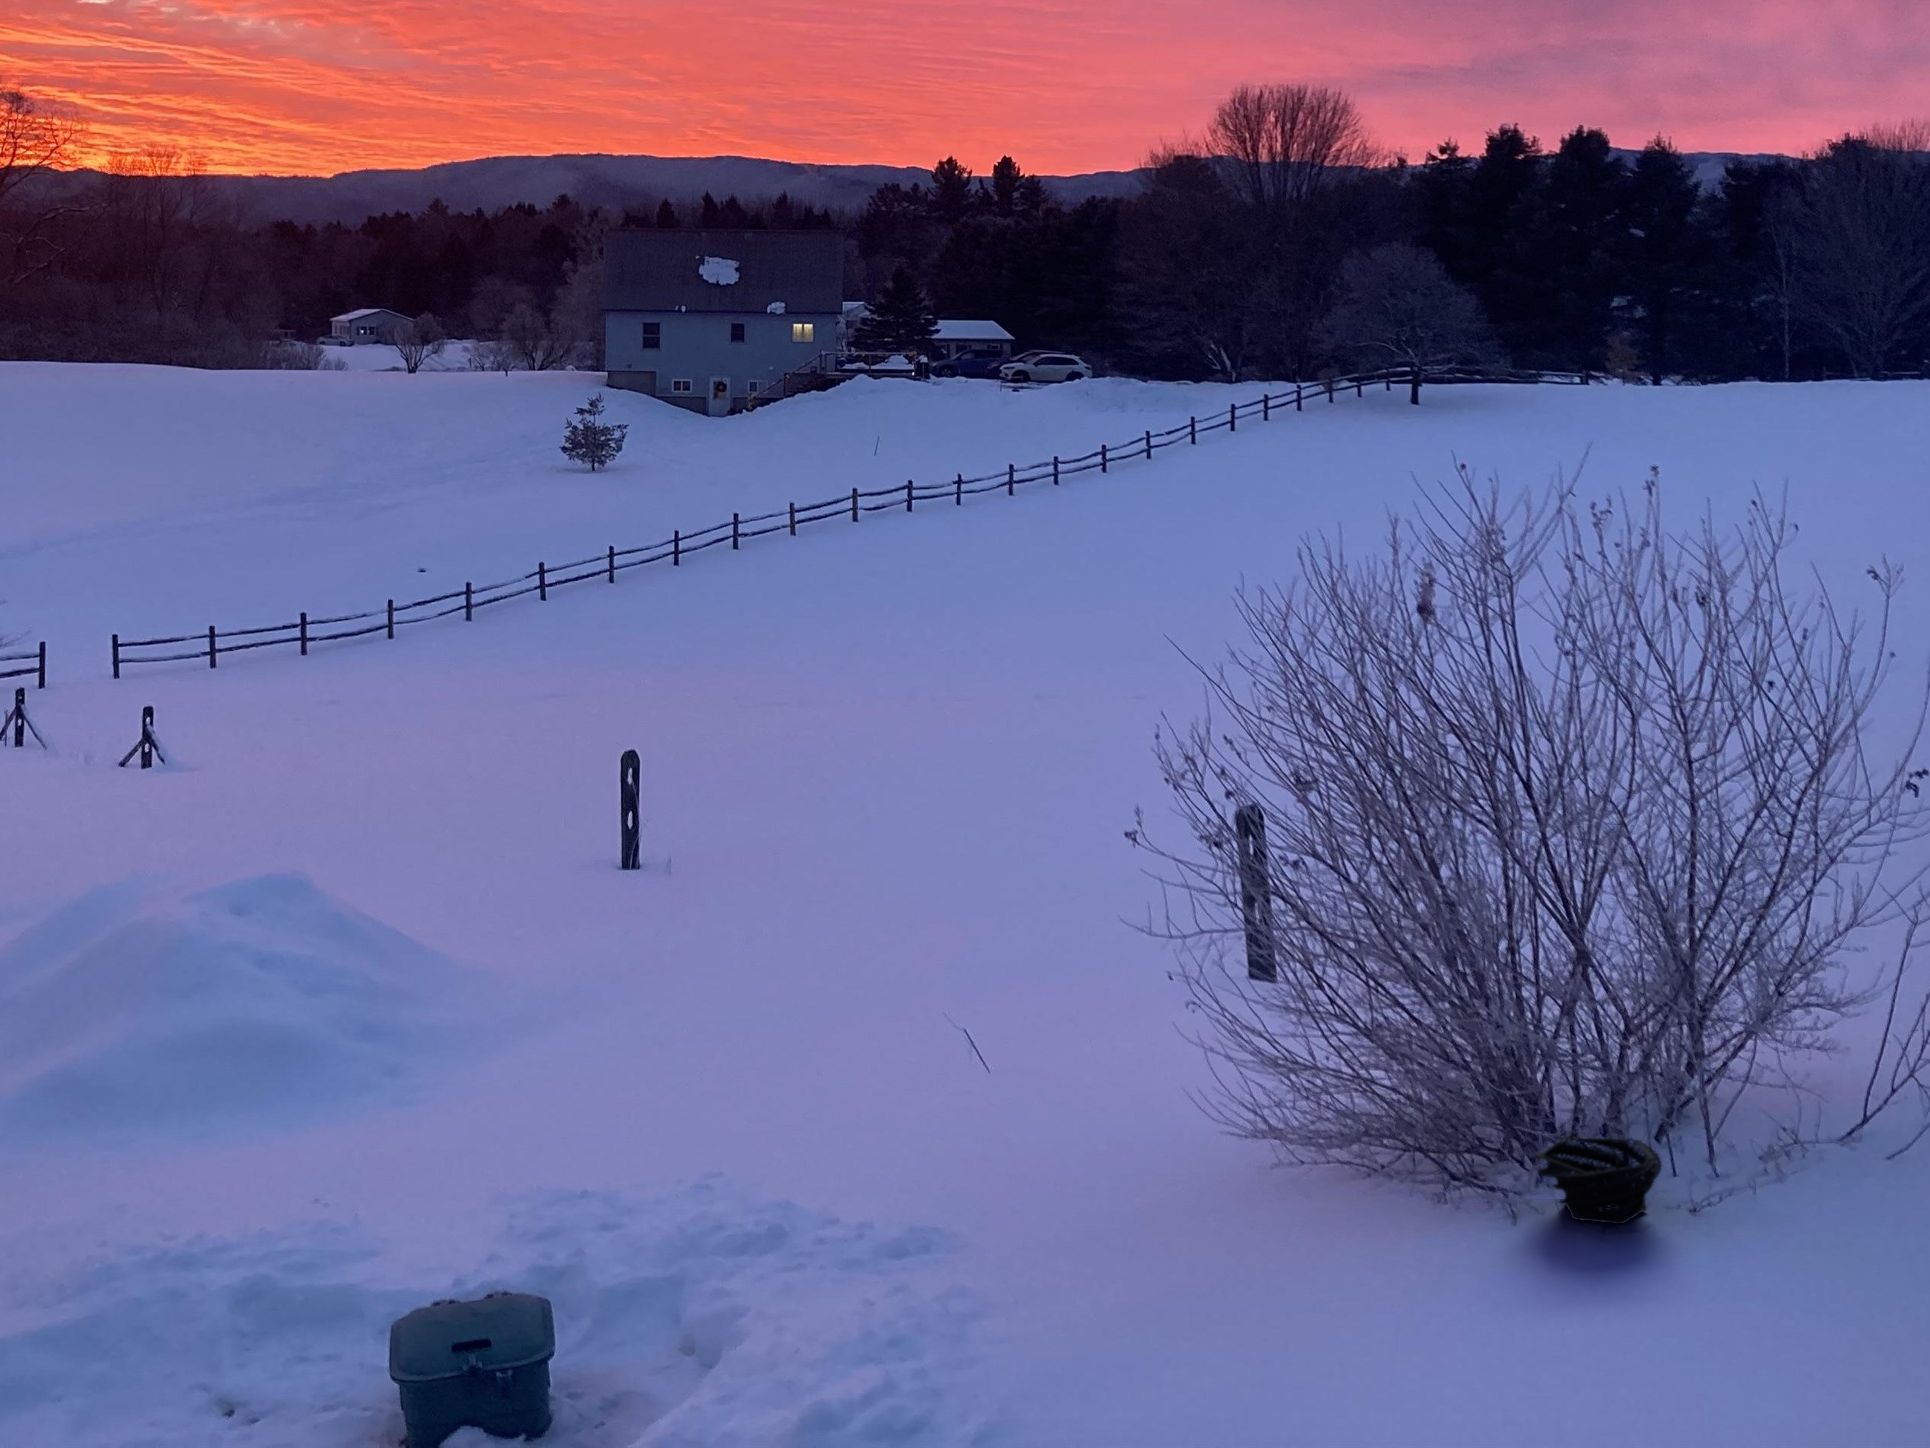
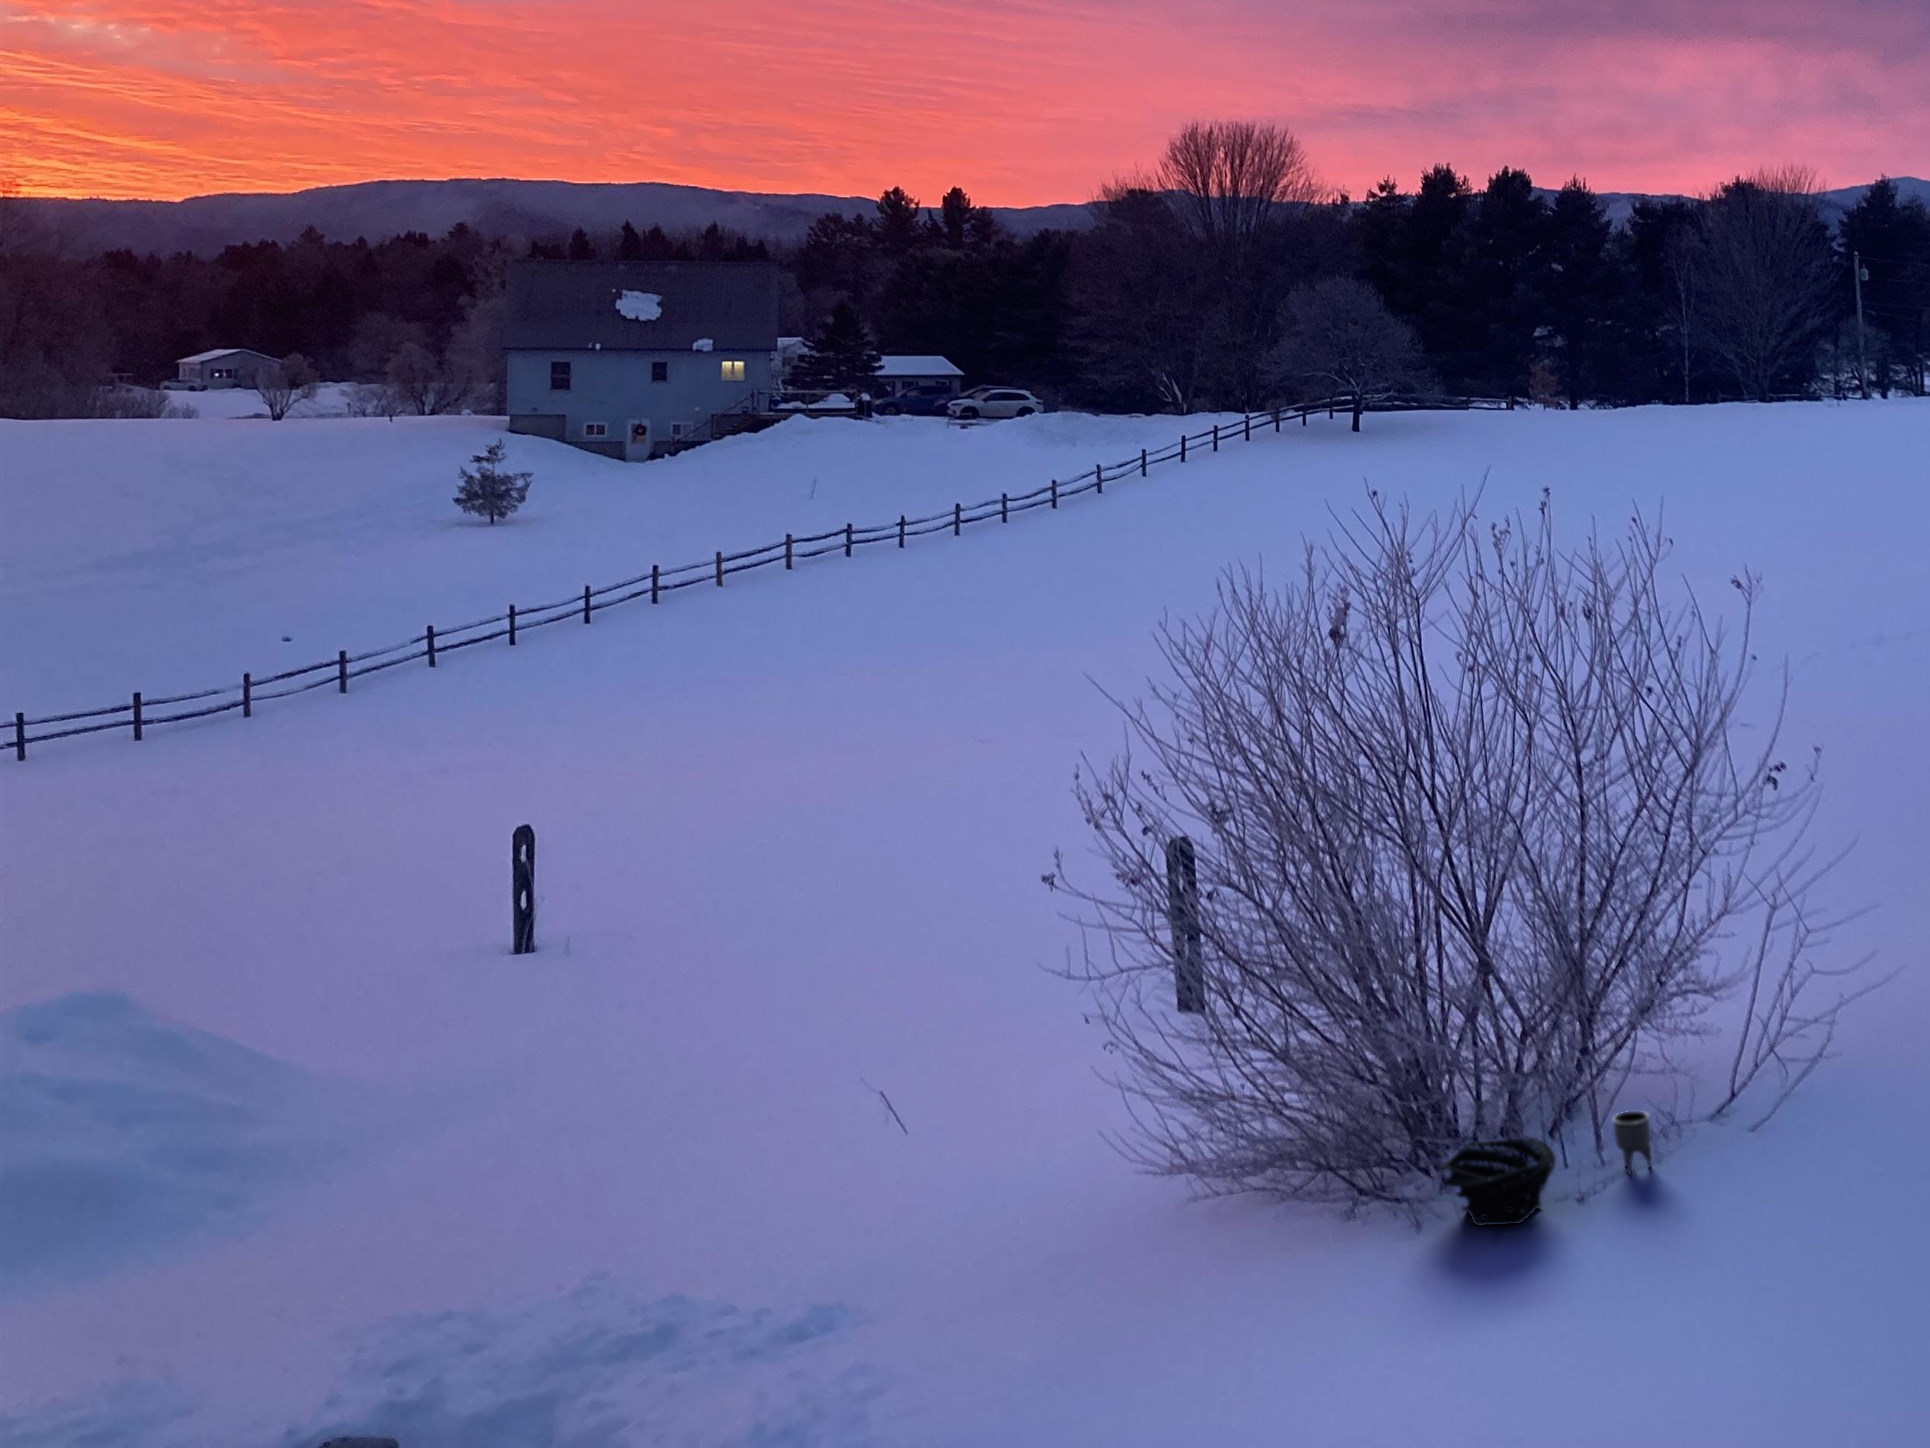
planter: none [1727,1127,1772,1193] -> present [1613,1111,1651,1175]

